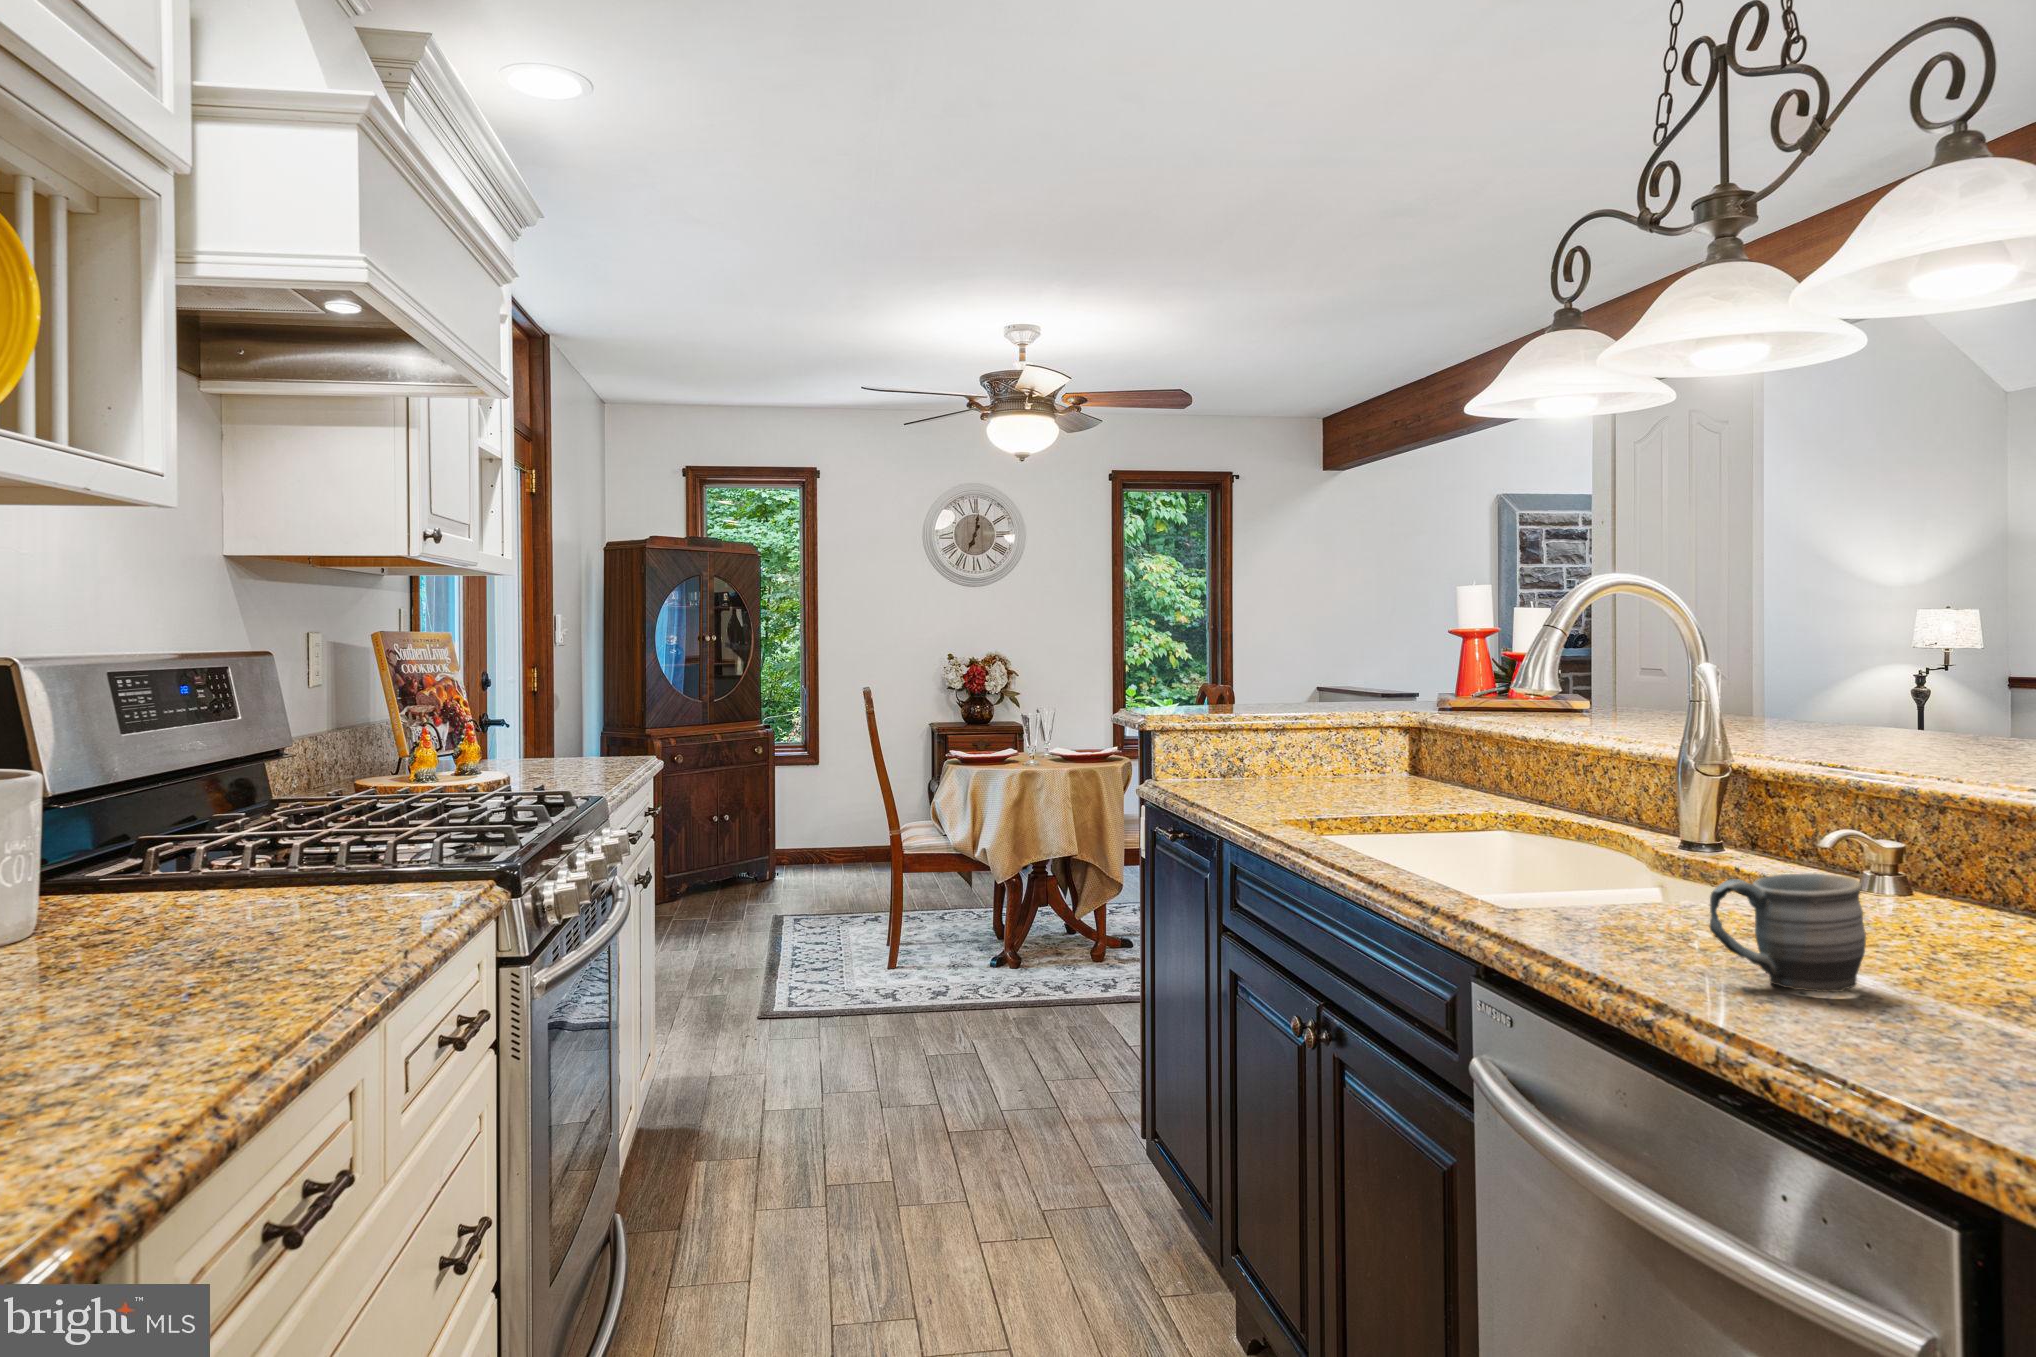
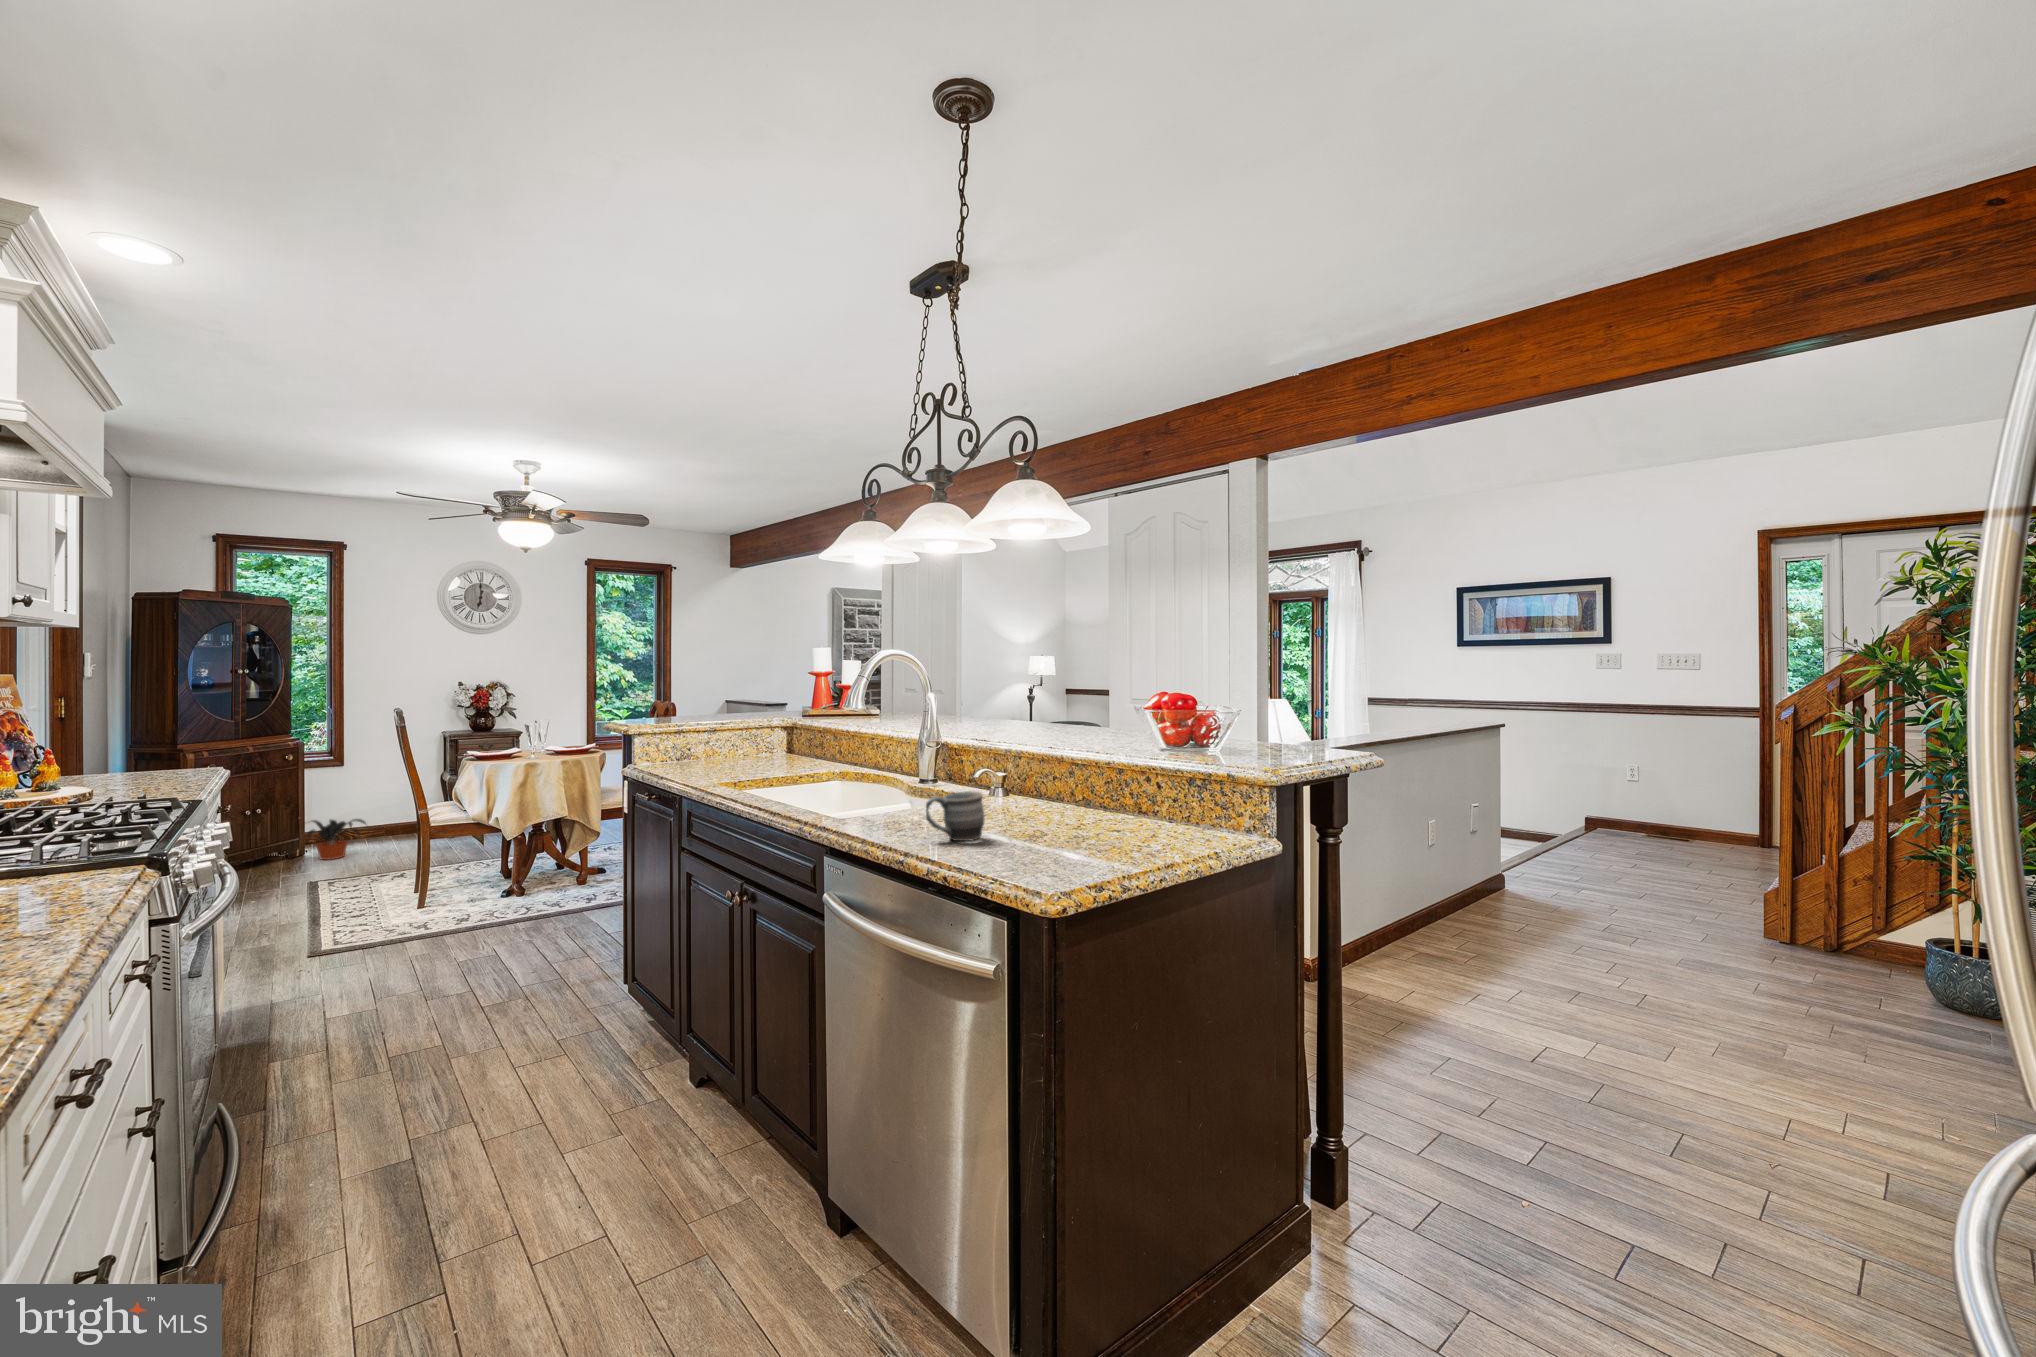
potted plant: none [773,835,844,889] -> present [308,819,366,860]

